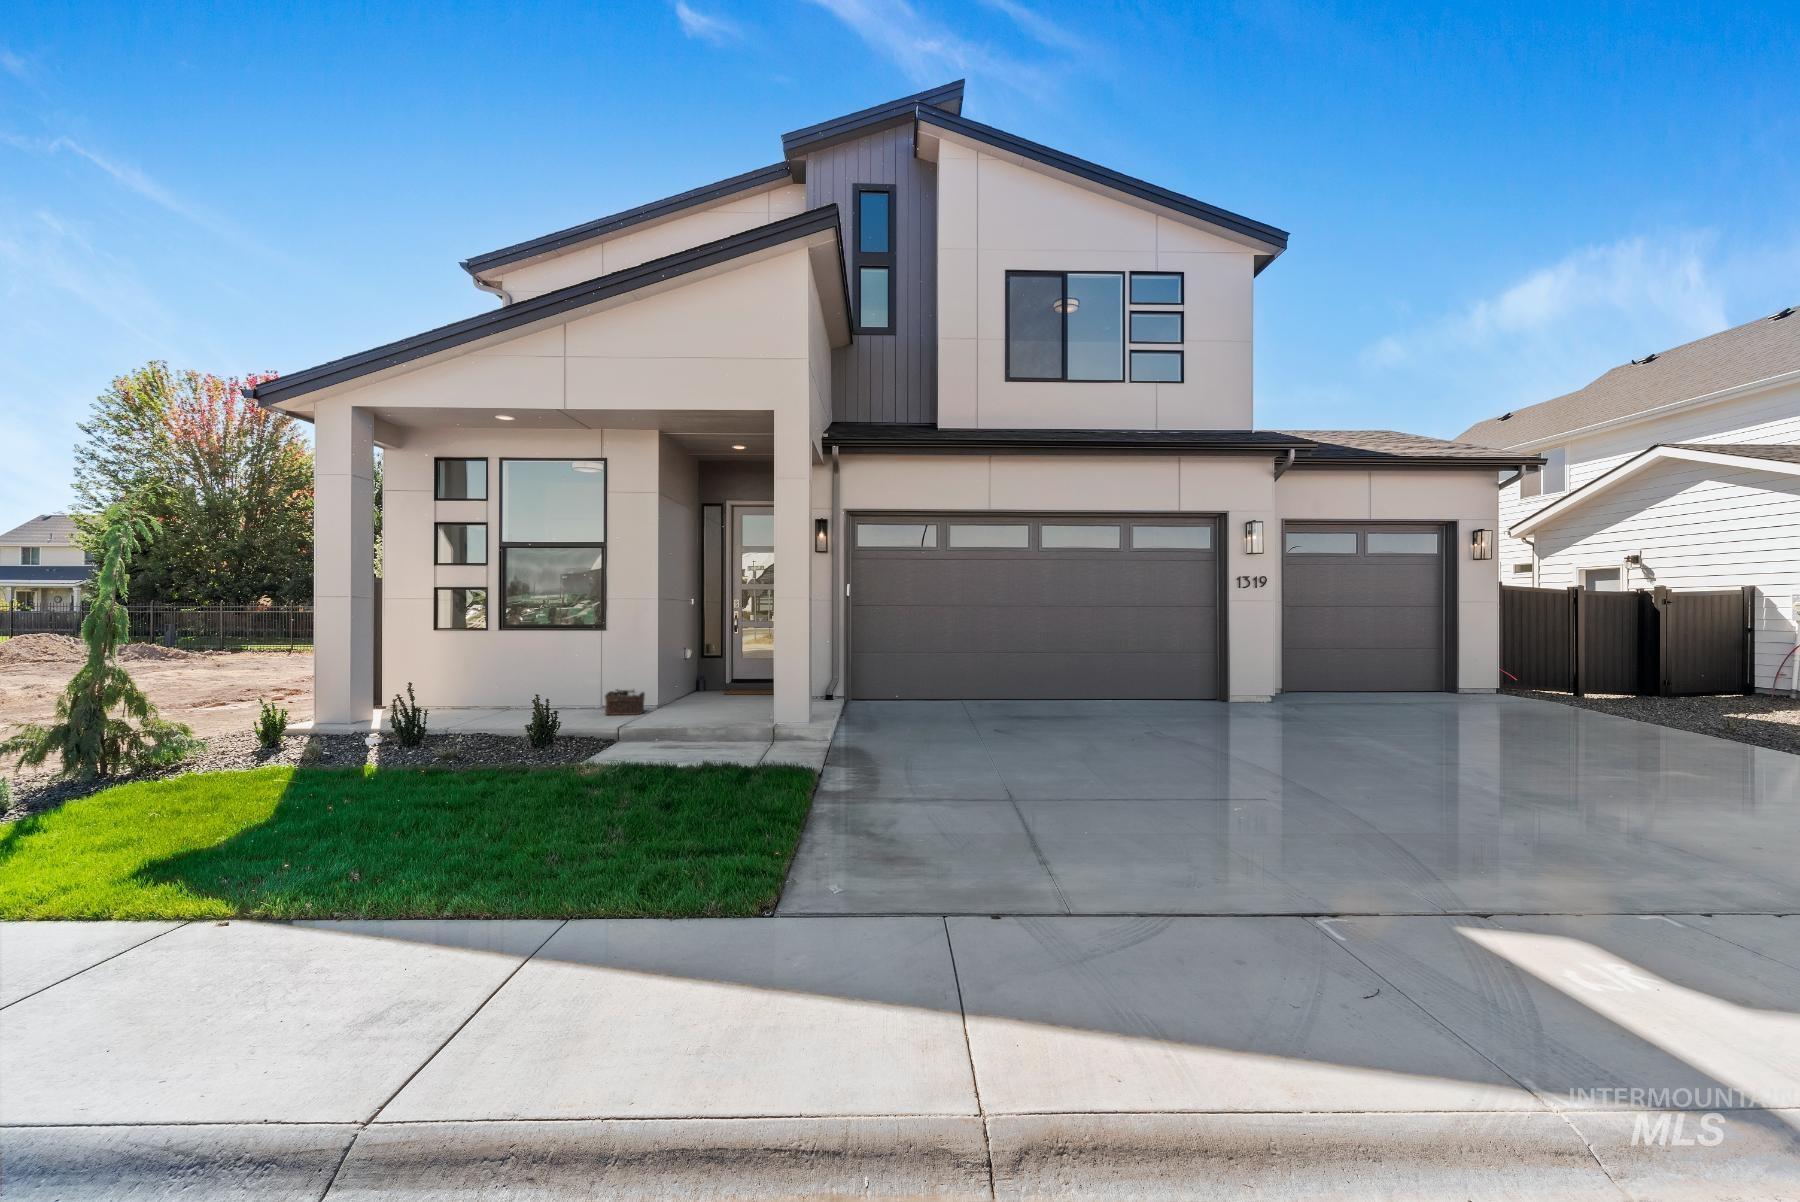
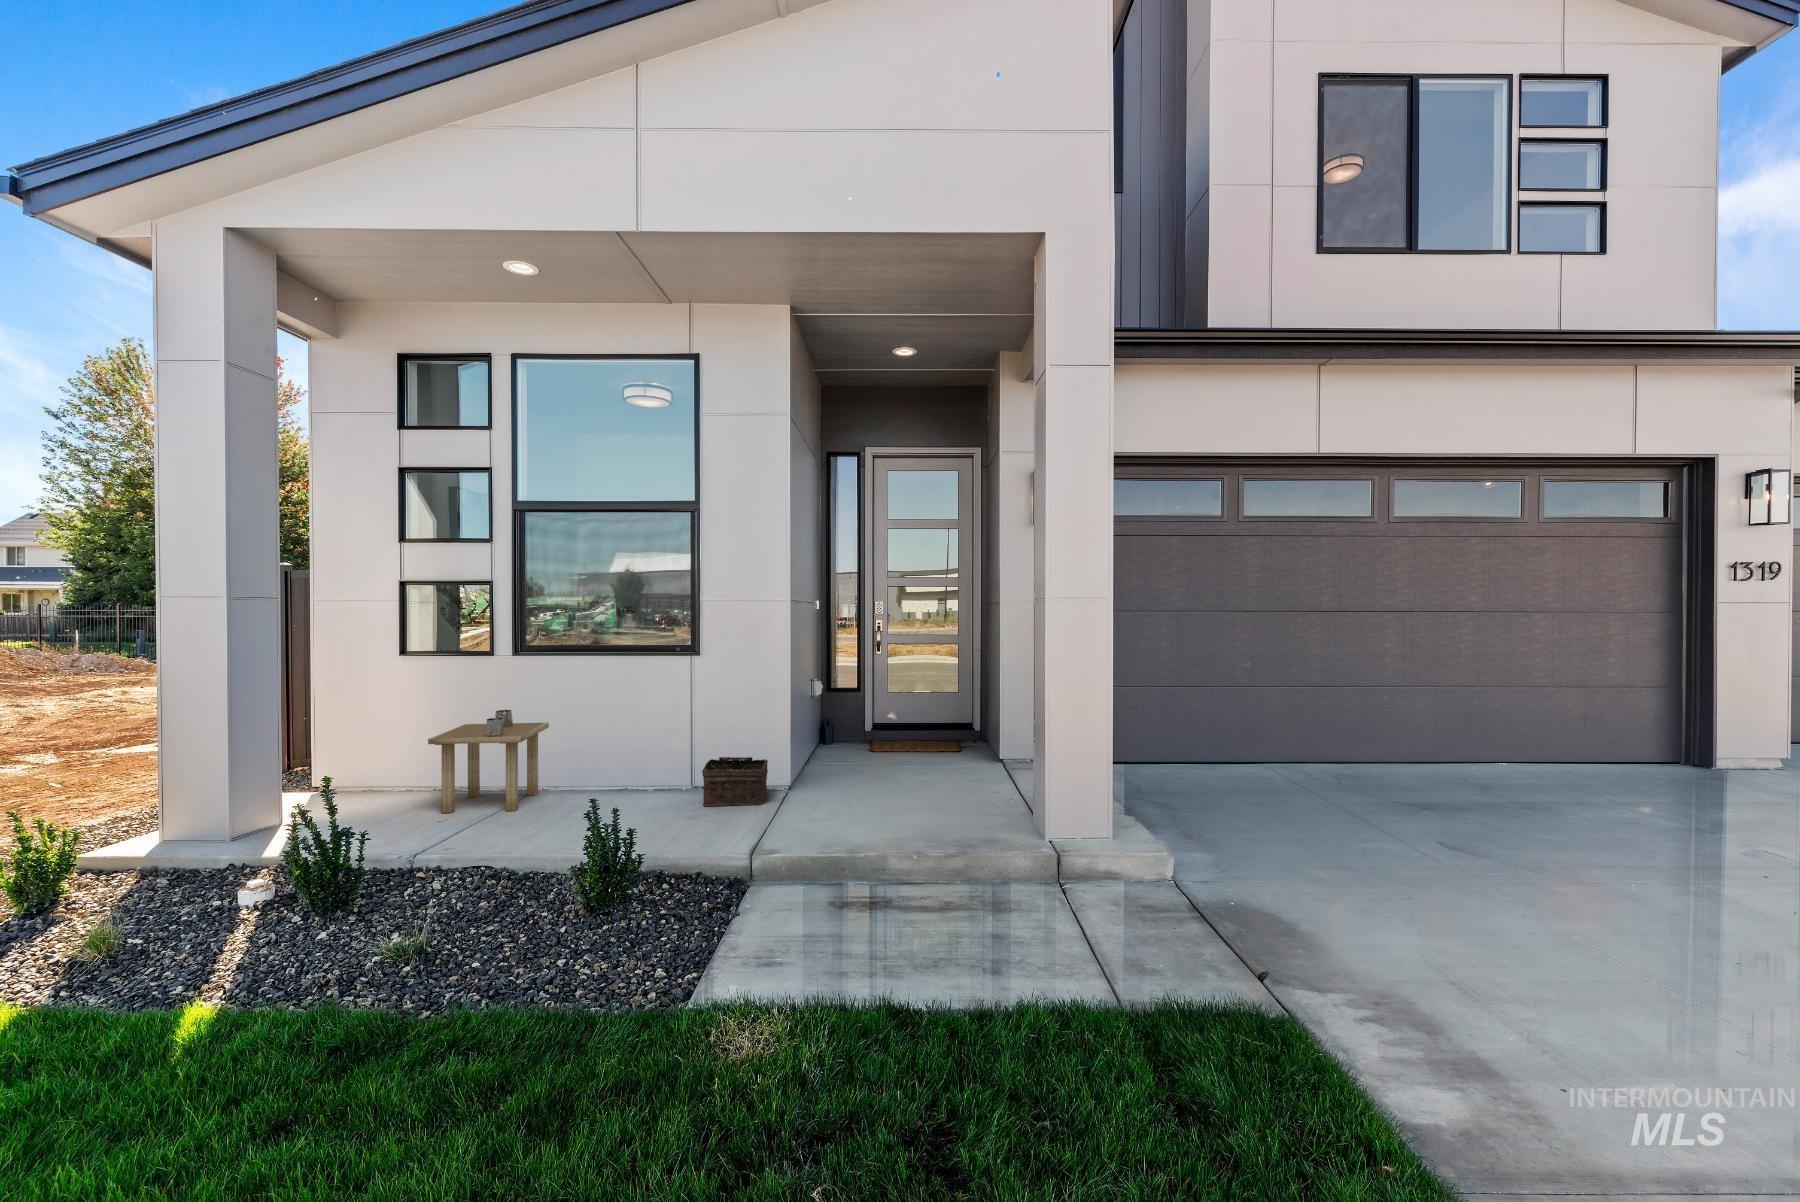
side table: none [453,662,519,717] -> present [428,710,549,813]

